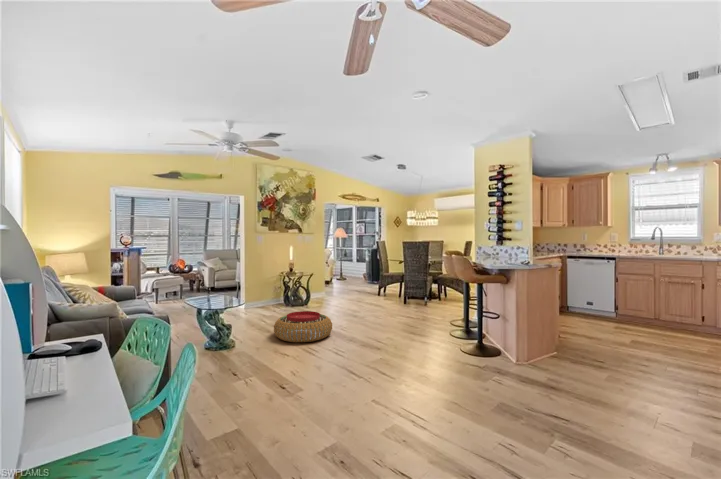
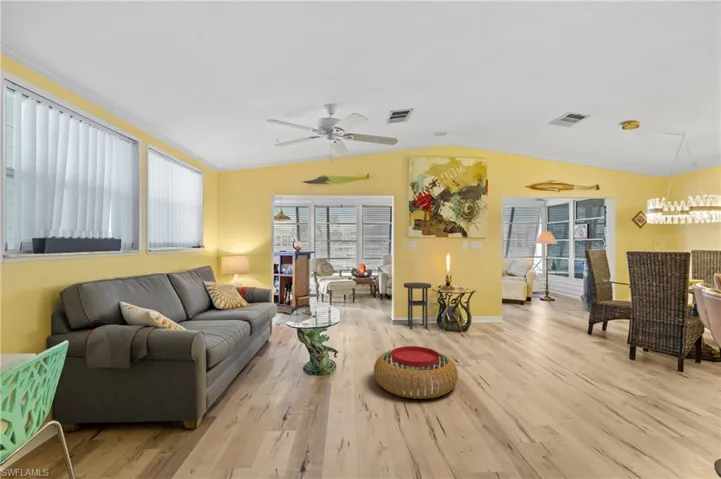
side table: none [256,271,279,309] -> present [404,283,431,329]

